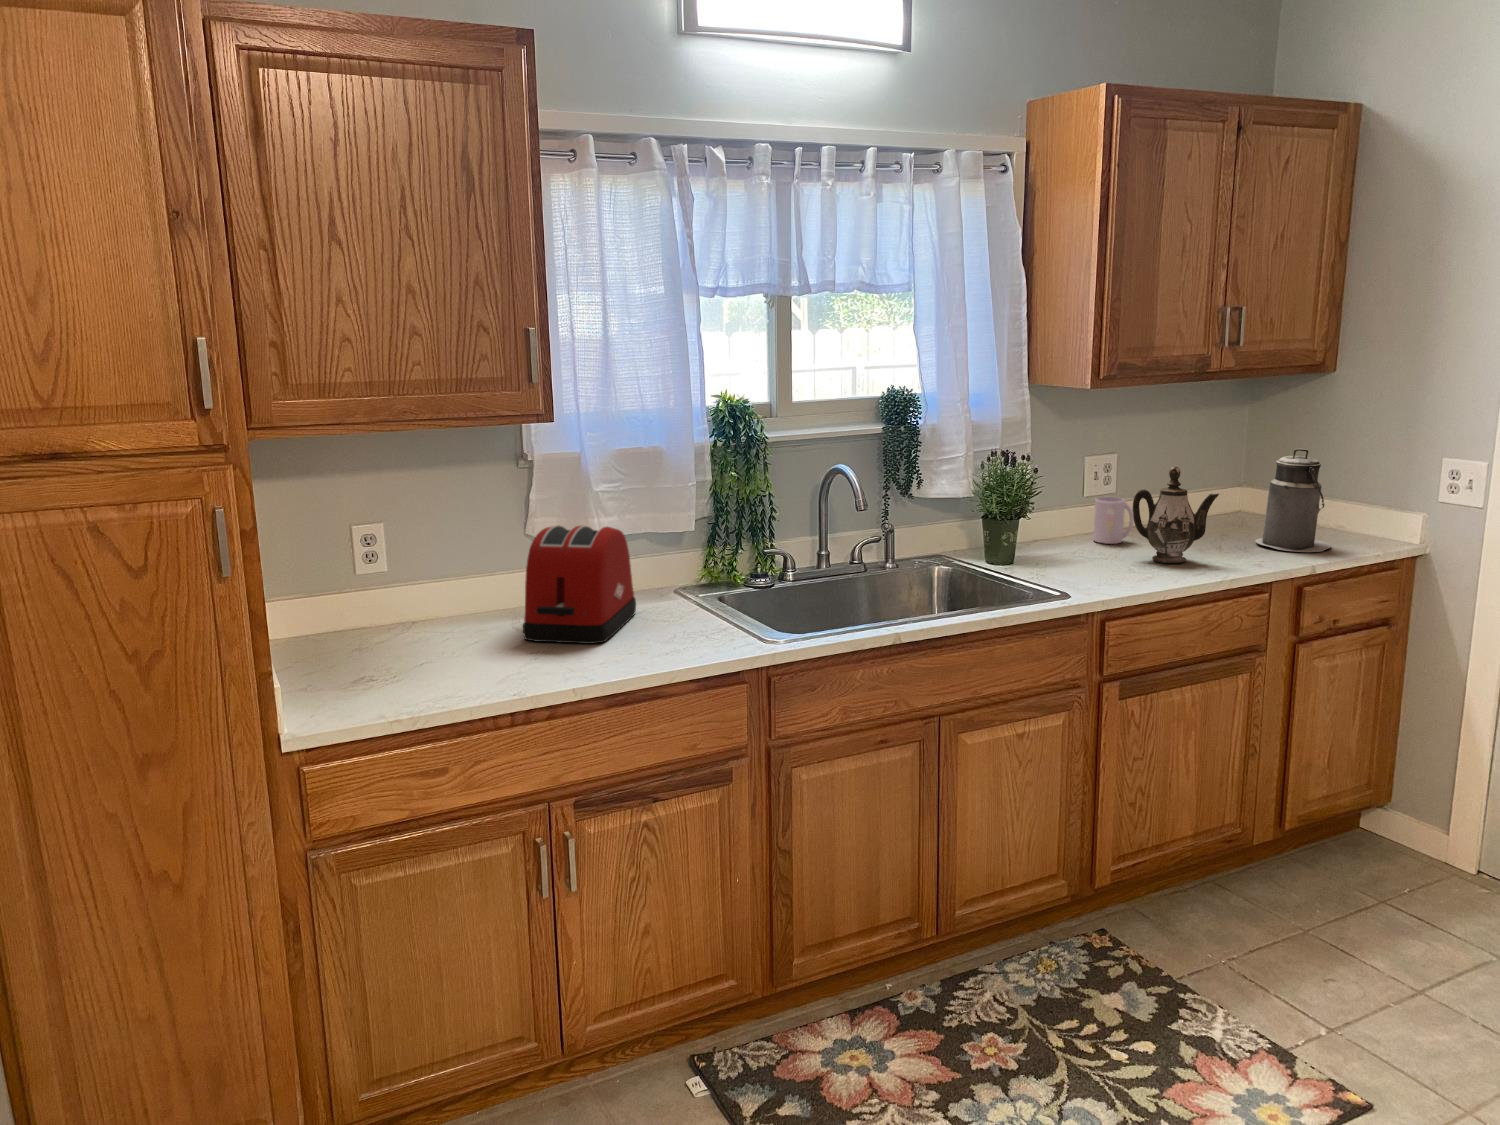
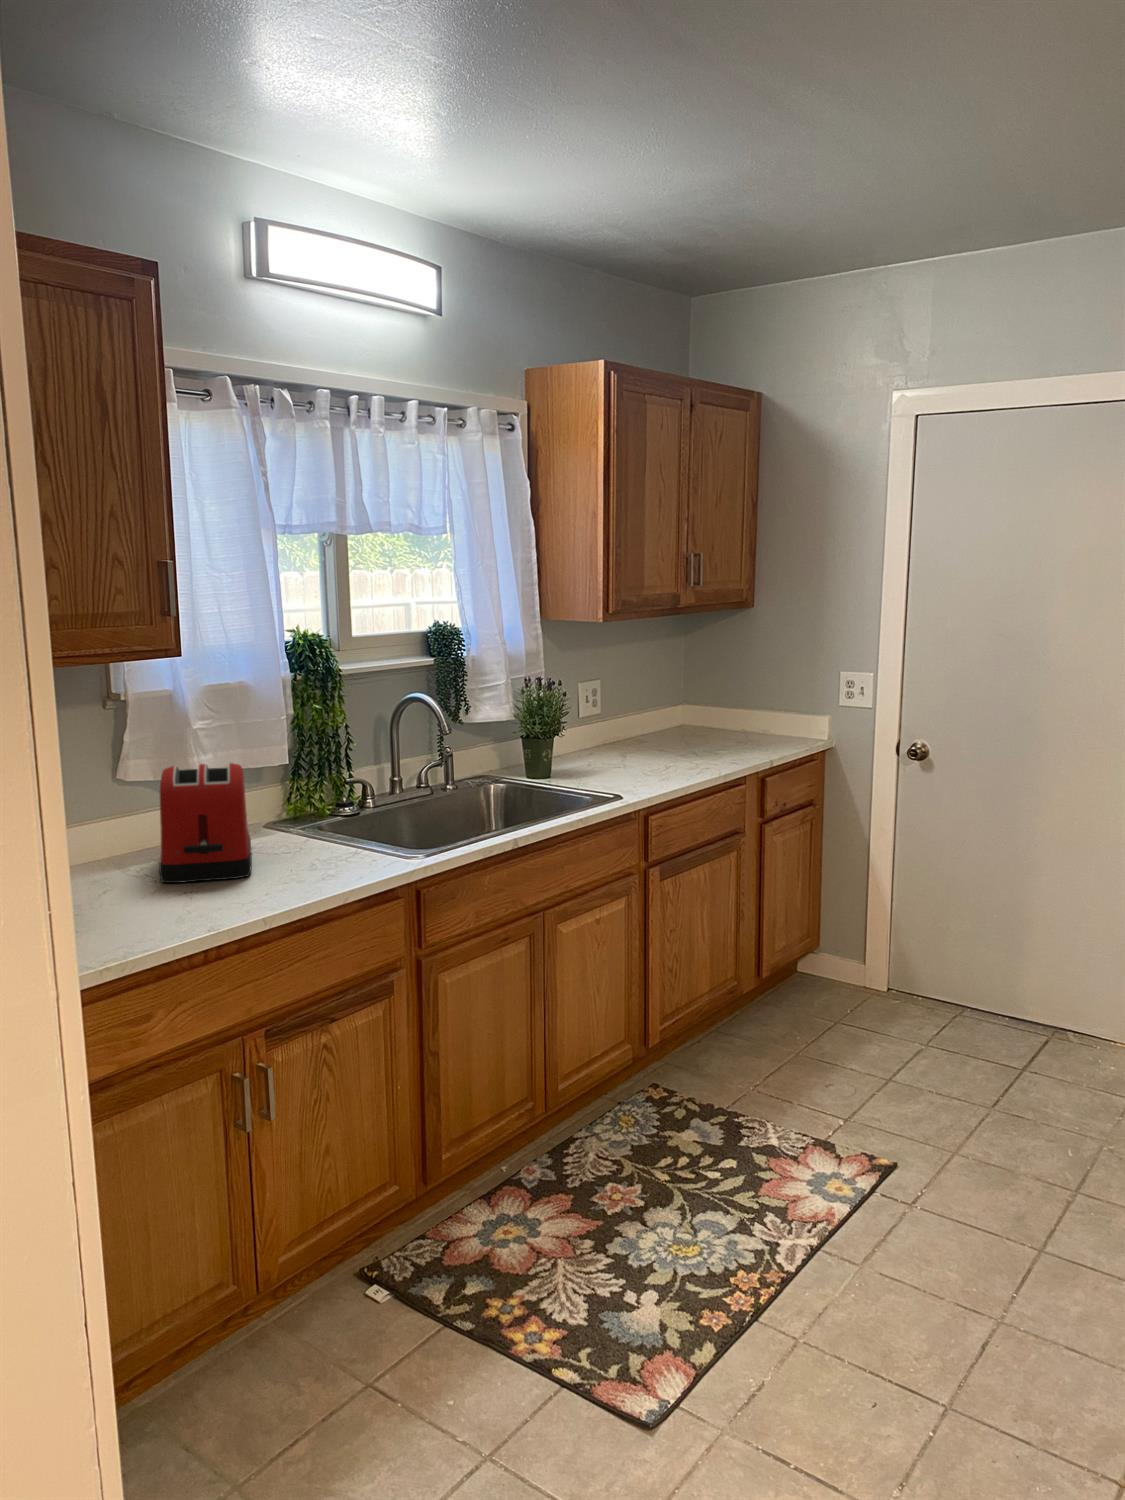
canister: present [1255,449,1331,552] -> none [716,668,773,751]
teapot: present [1132,467,1219,563] -> none [635,685,702,767]
mug: present [1093,497,1133,544] -> none [593,715,625,755]

